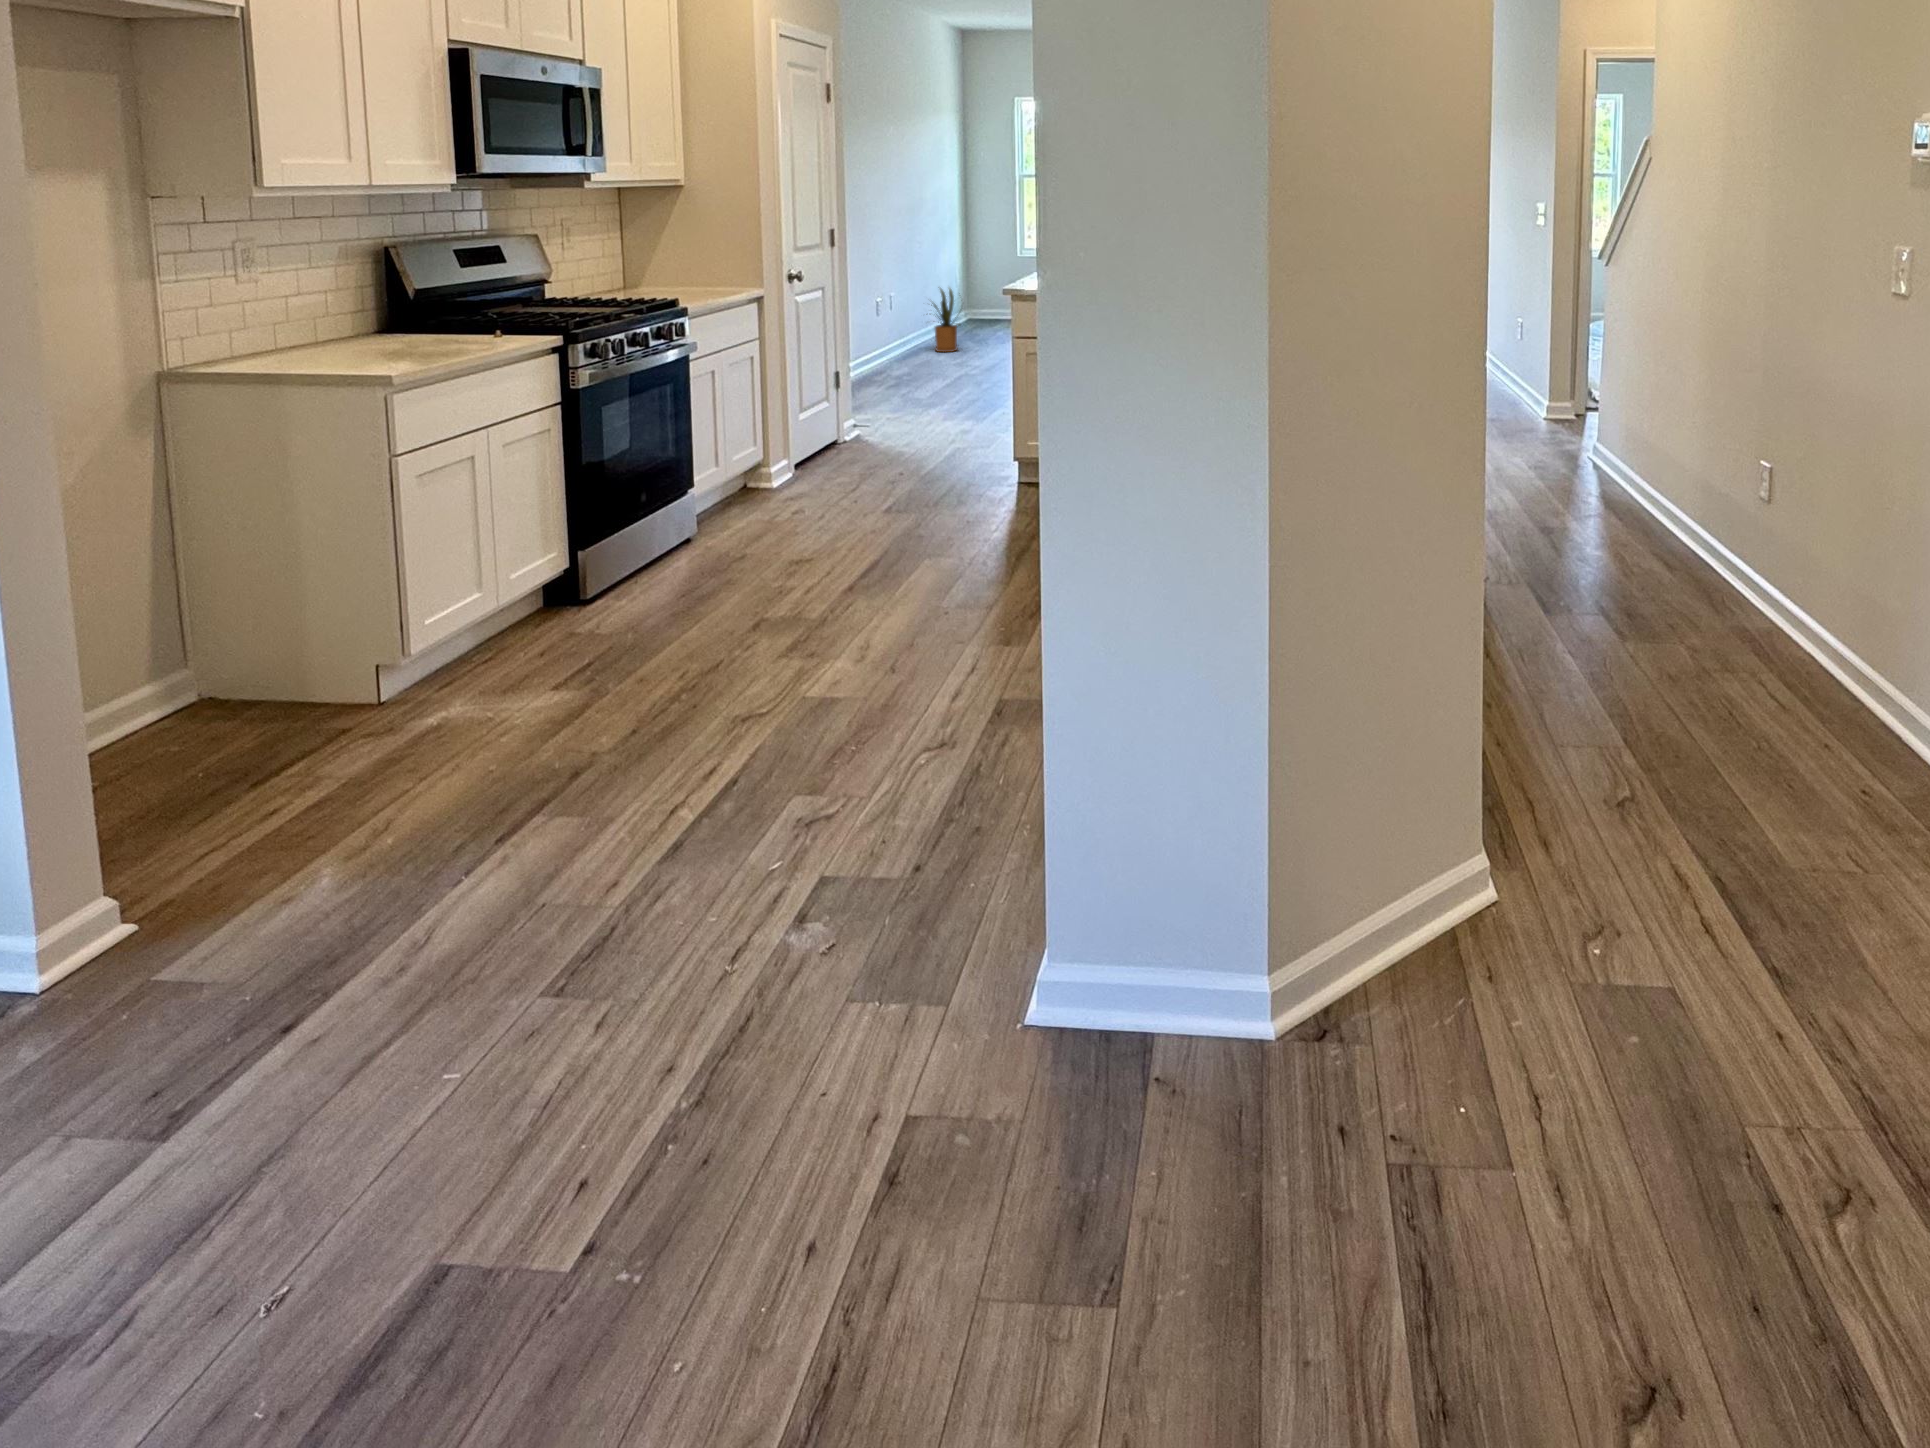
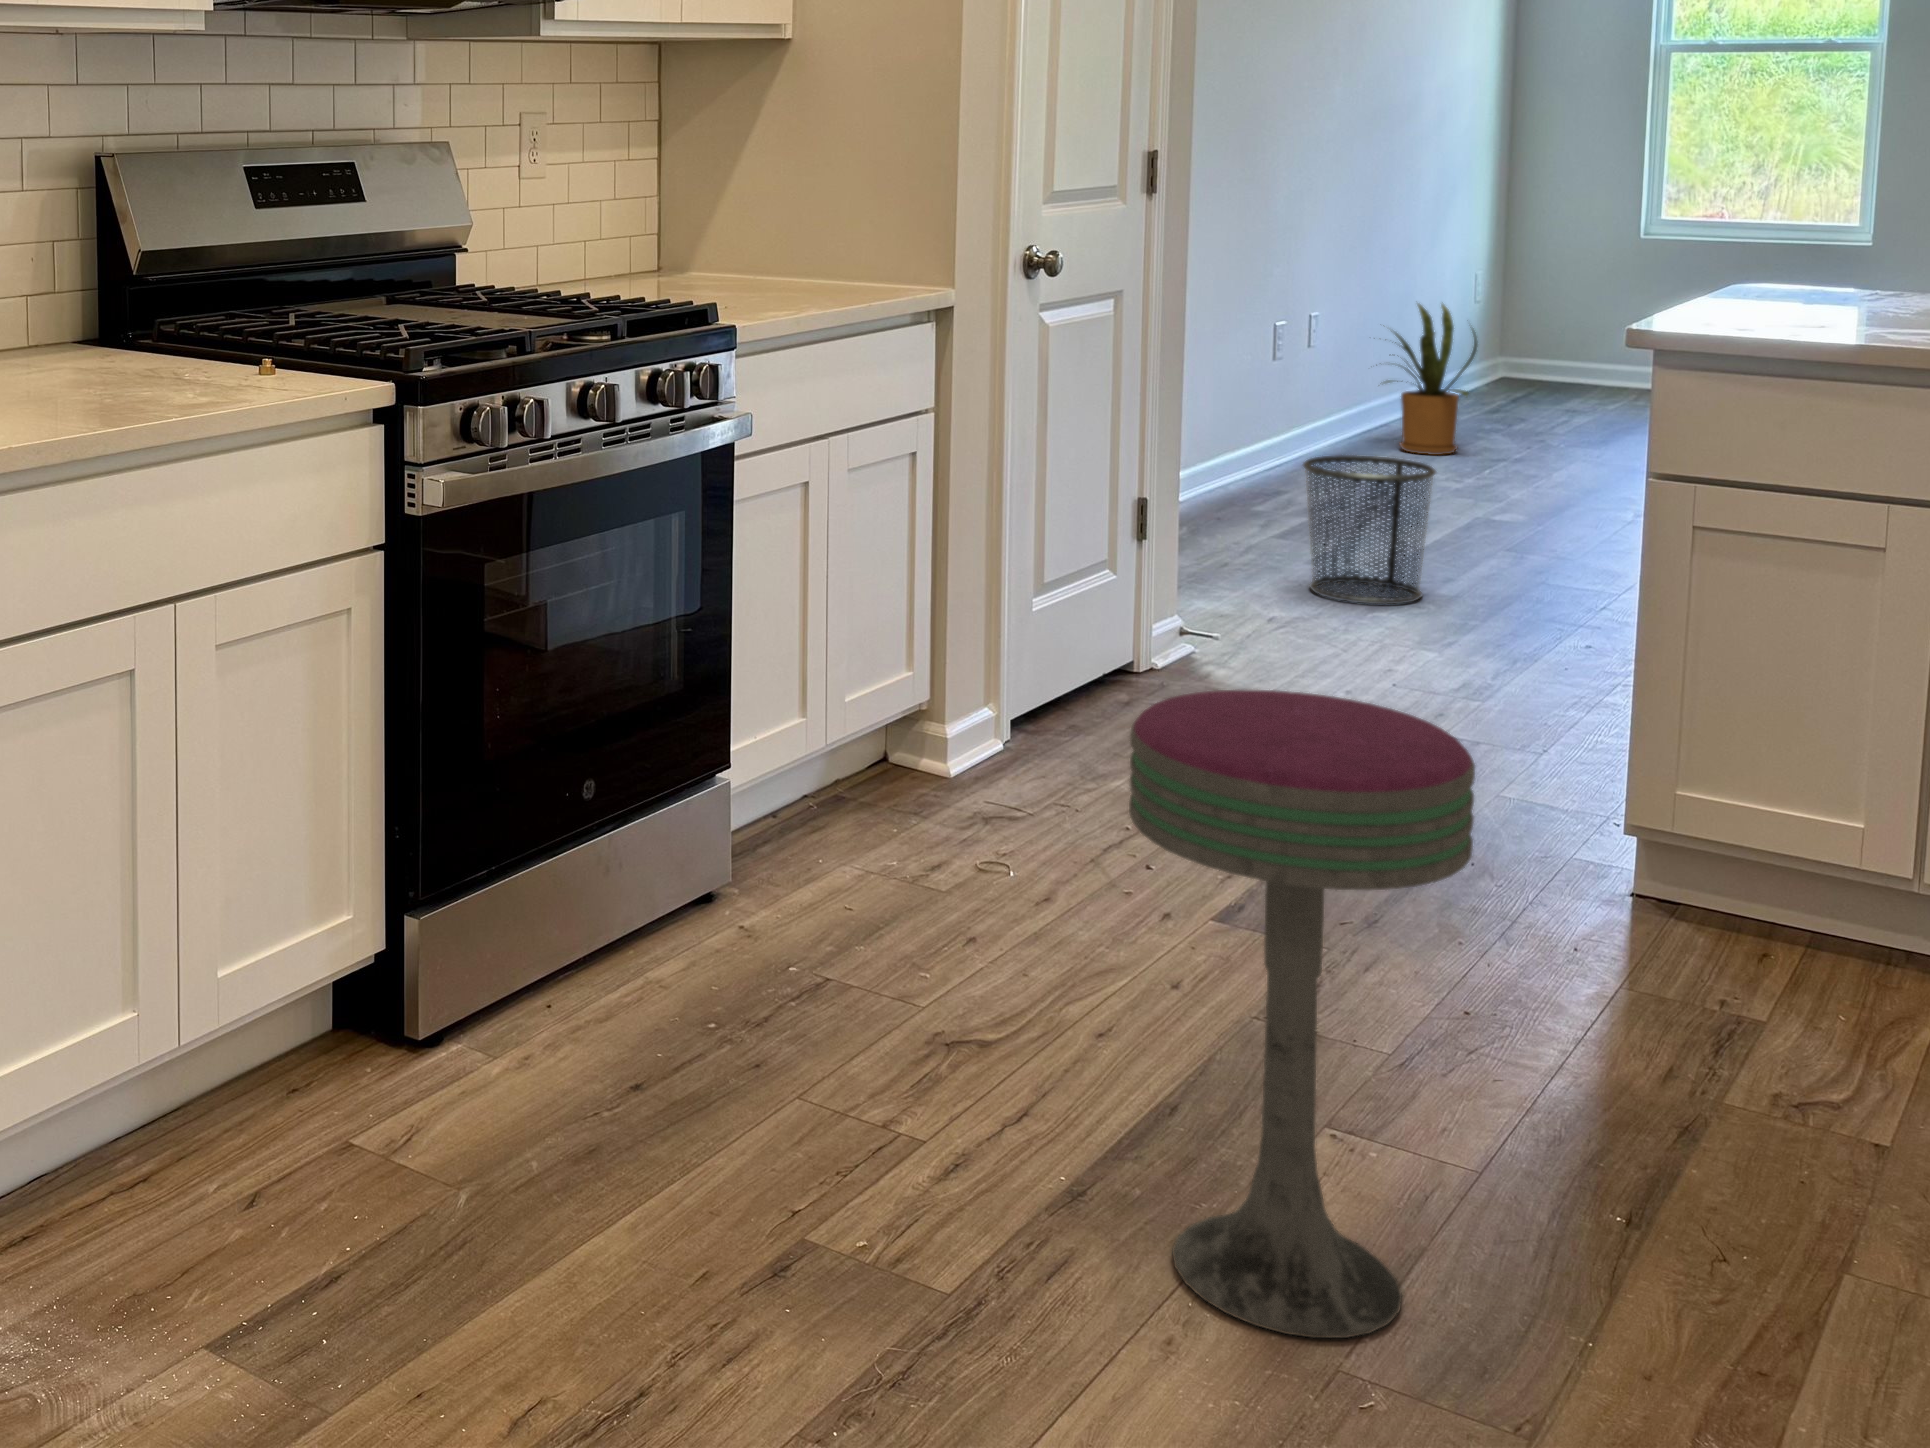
trash can: none [898,351,948,410] -> present [1303,455,1436,604]
bar stool: none [859,410,957,598] -> present [1129,690,1475,1338]

